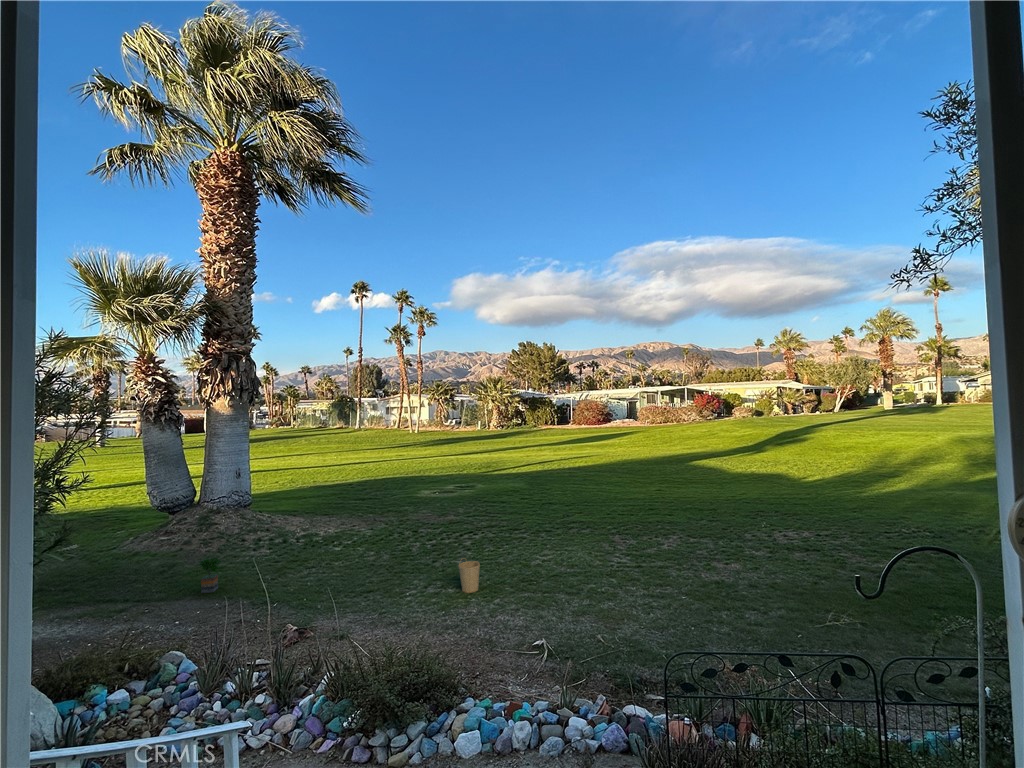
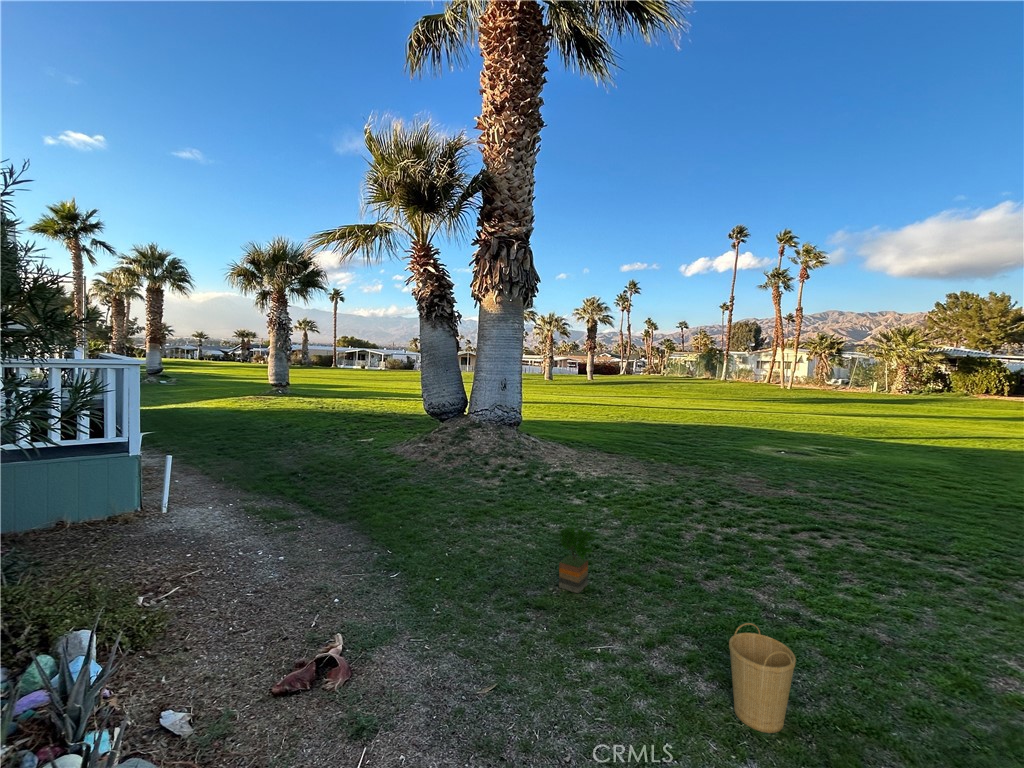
potted tree: present [200,558,221,593] -> present [559,527,595,593]

